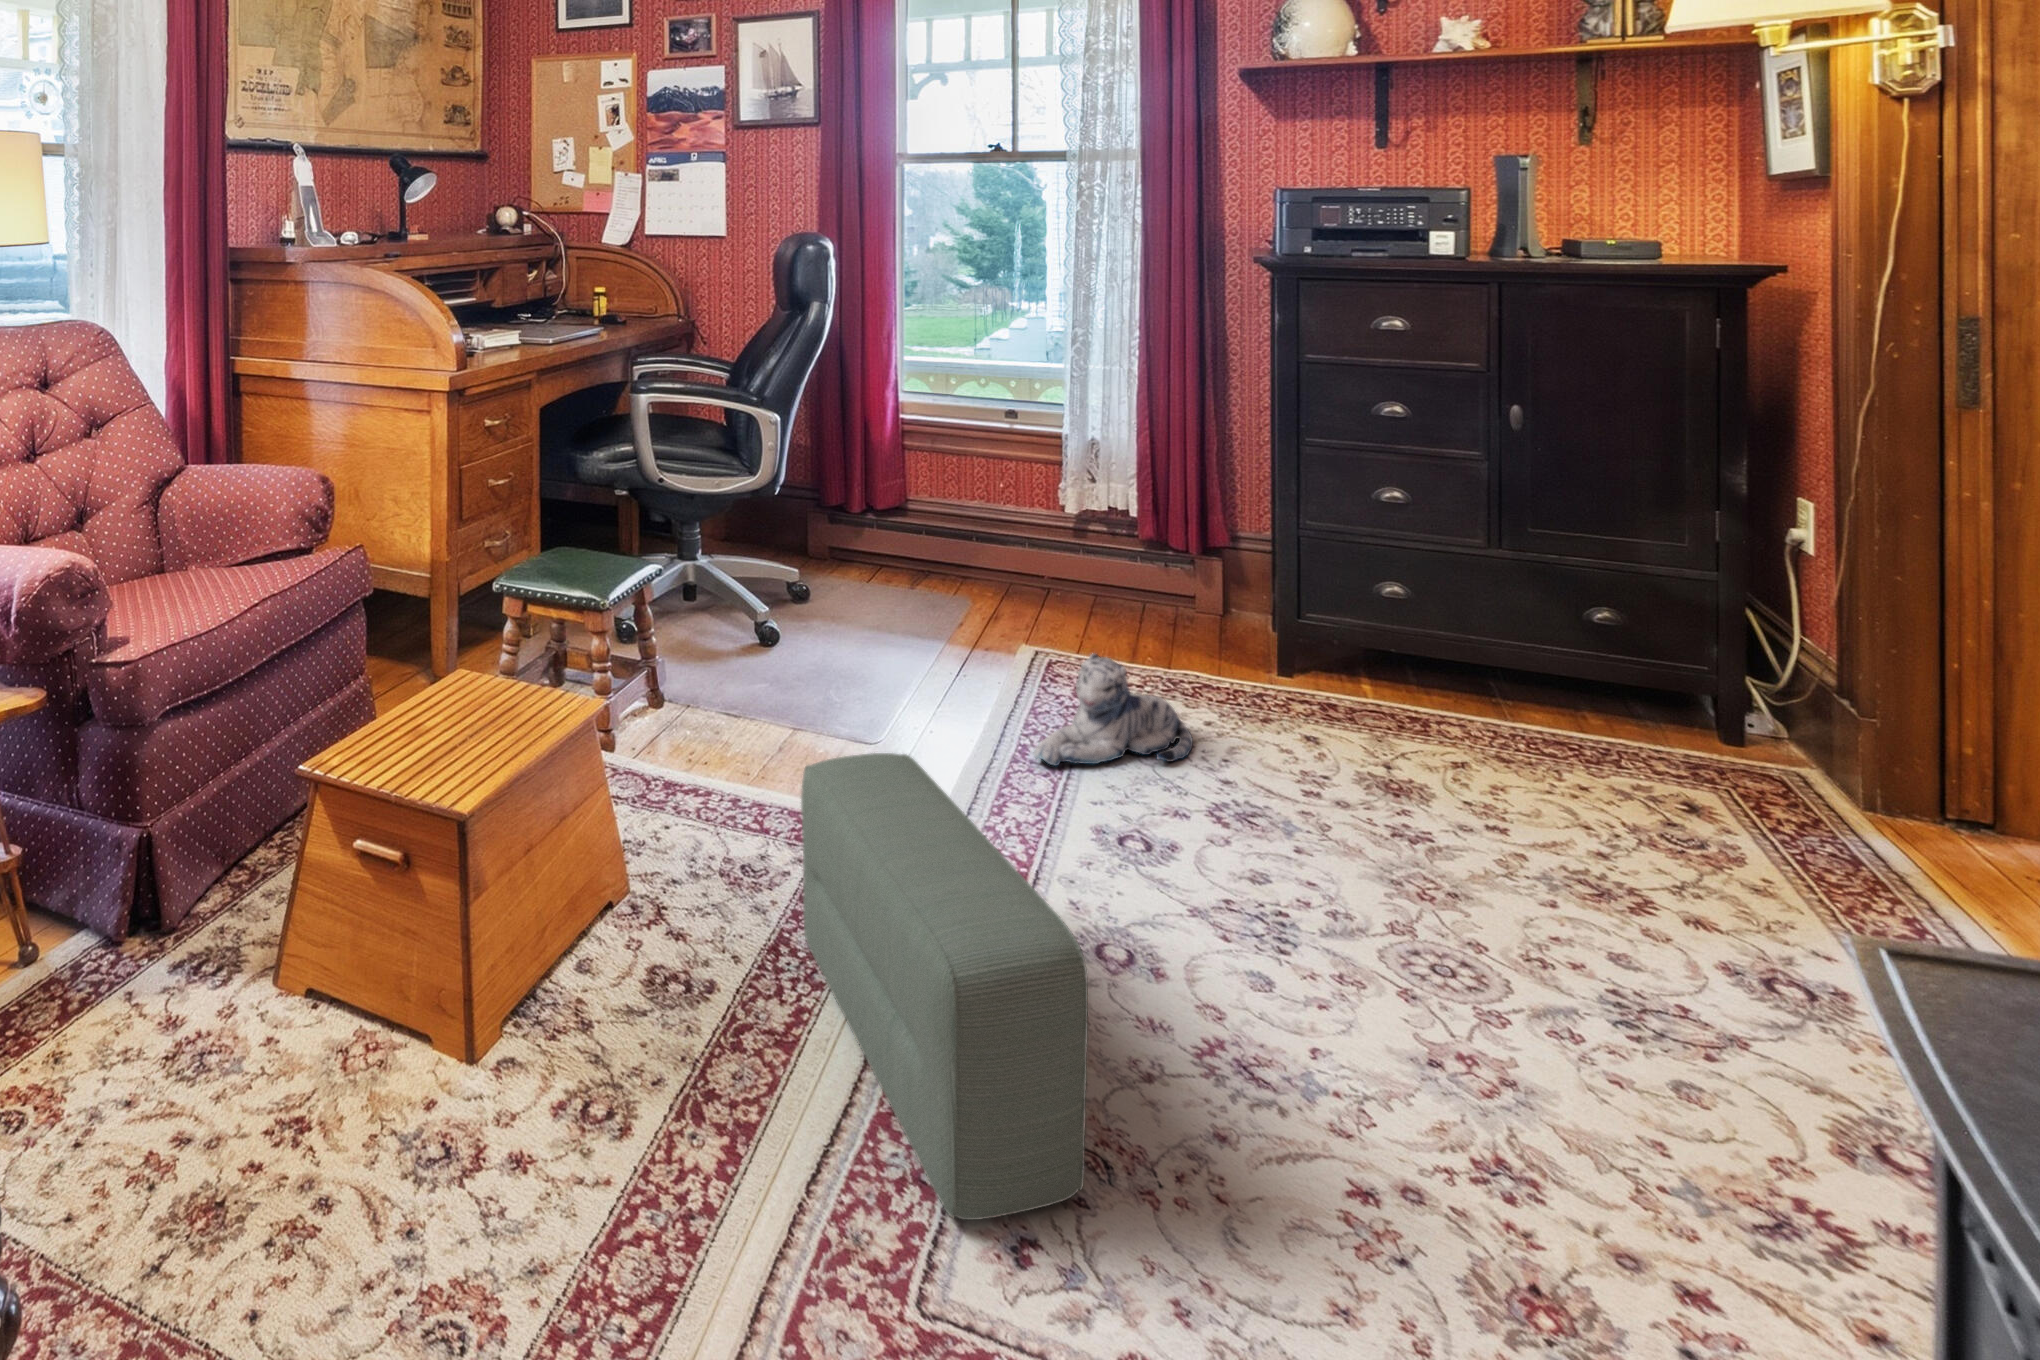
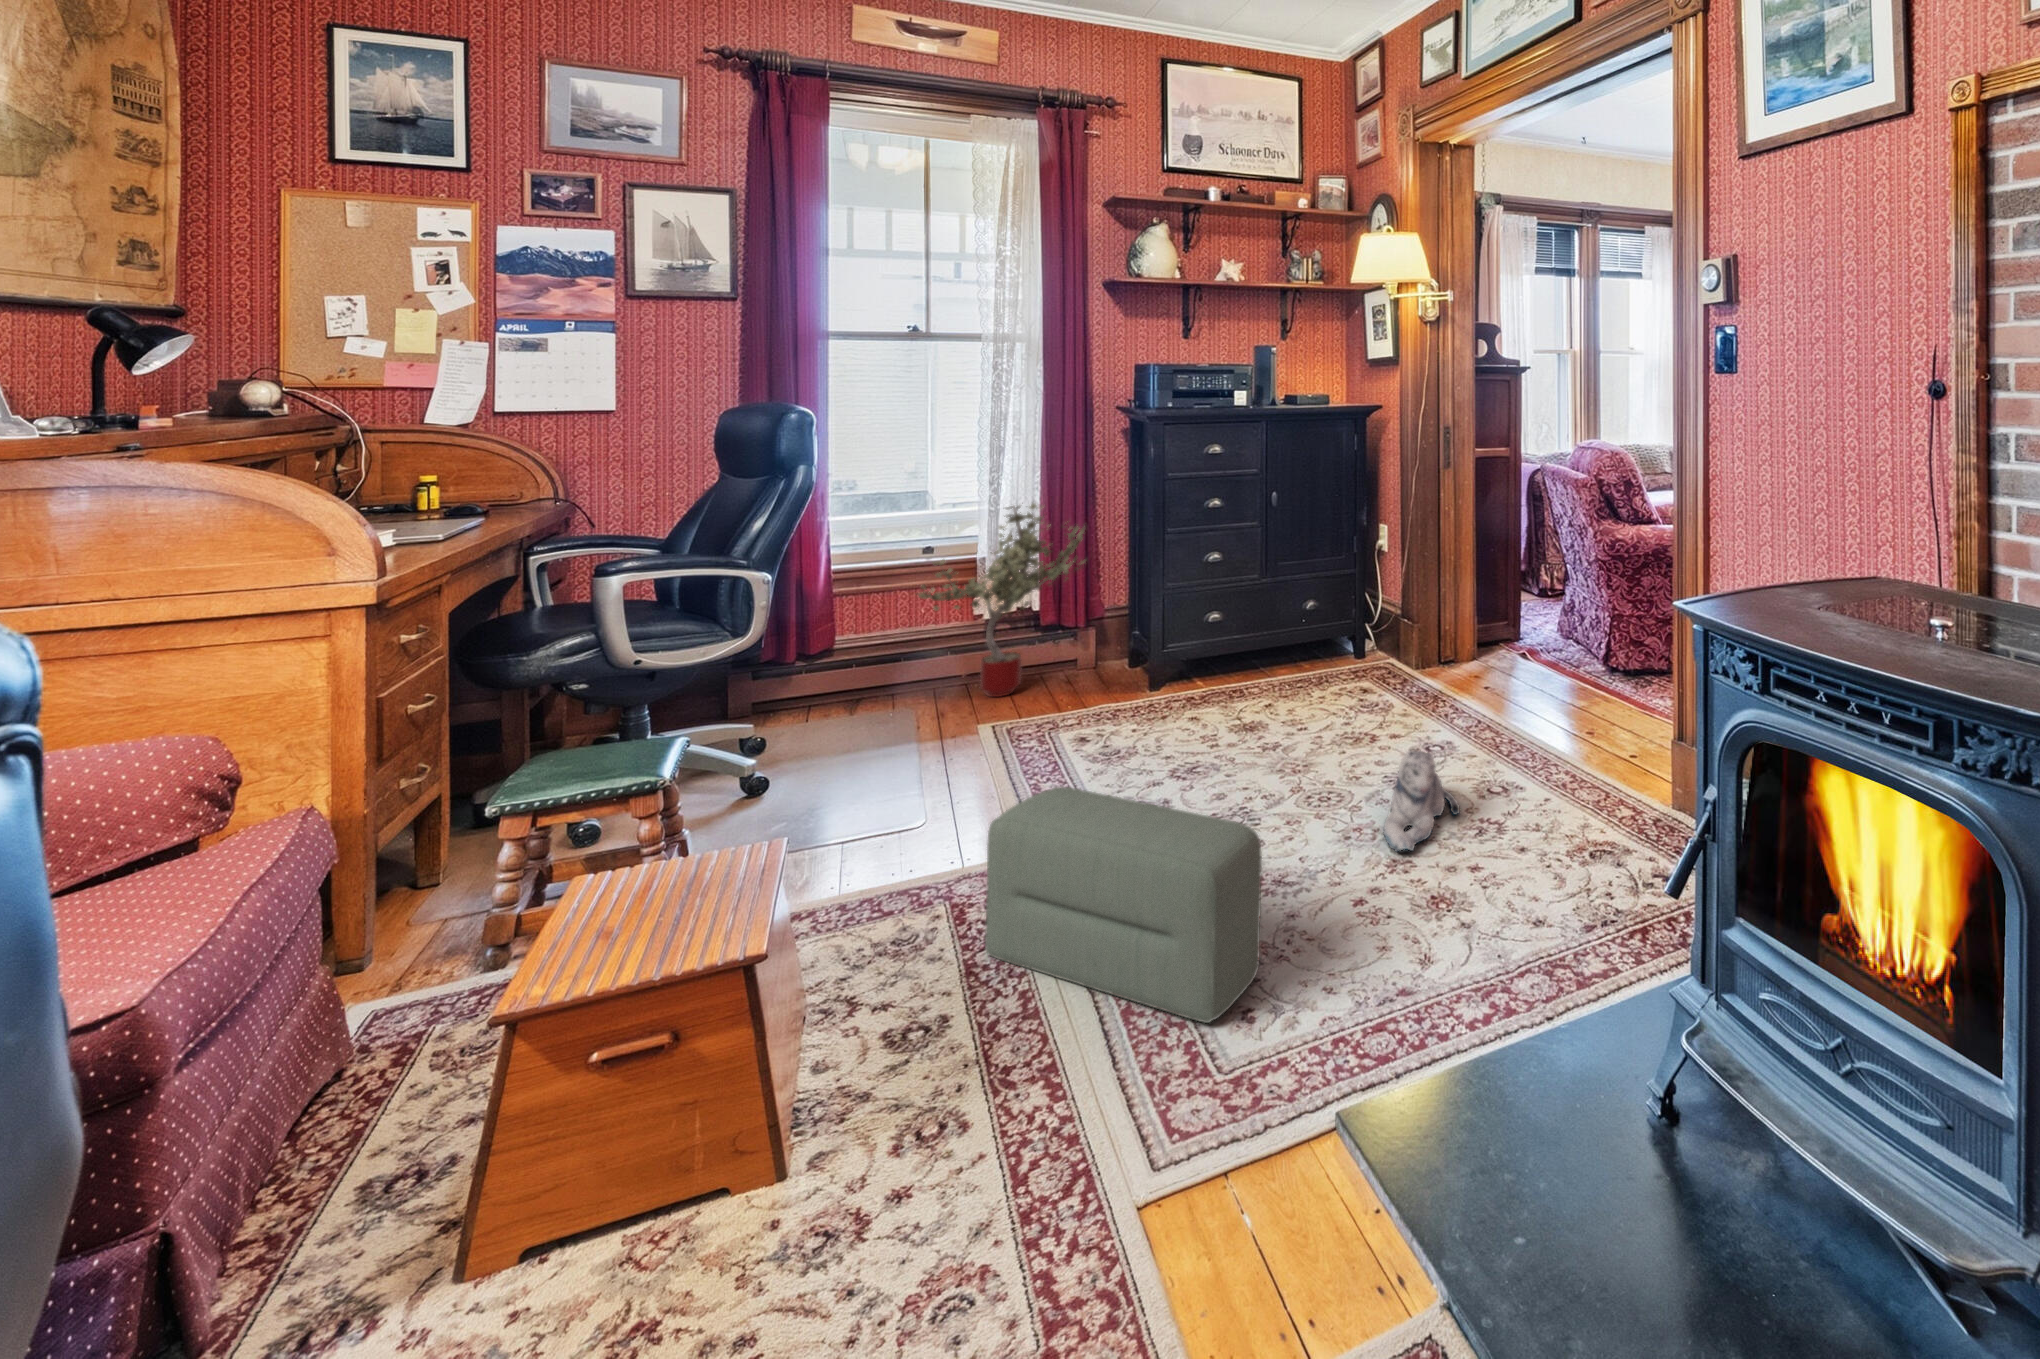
potted tree: none [976,359,1191,625] -> present [916,503,1085,697]
plush toy: present [1034,654,1193,766] -> present [1383,751,1460,851]

